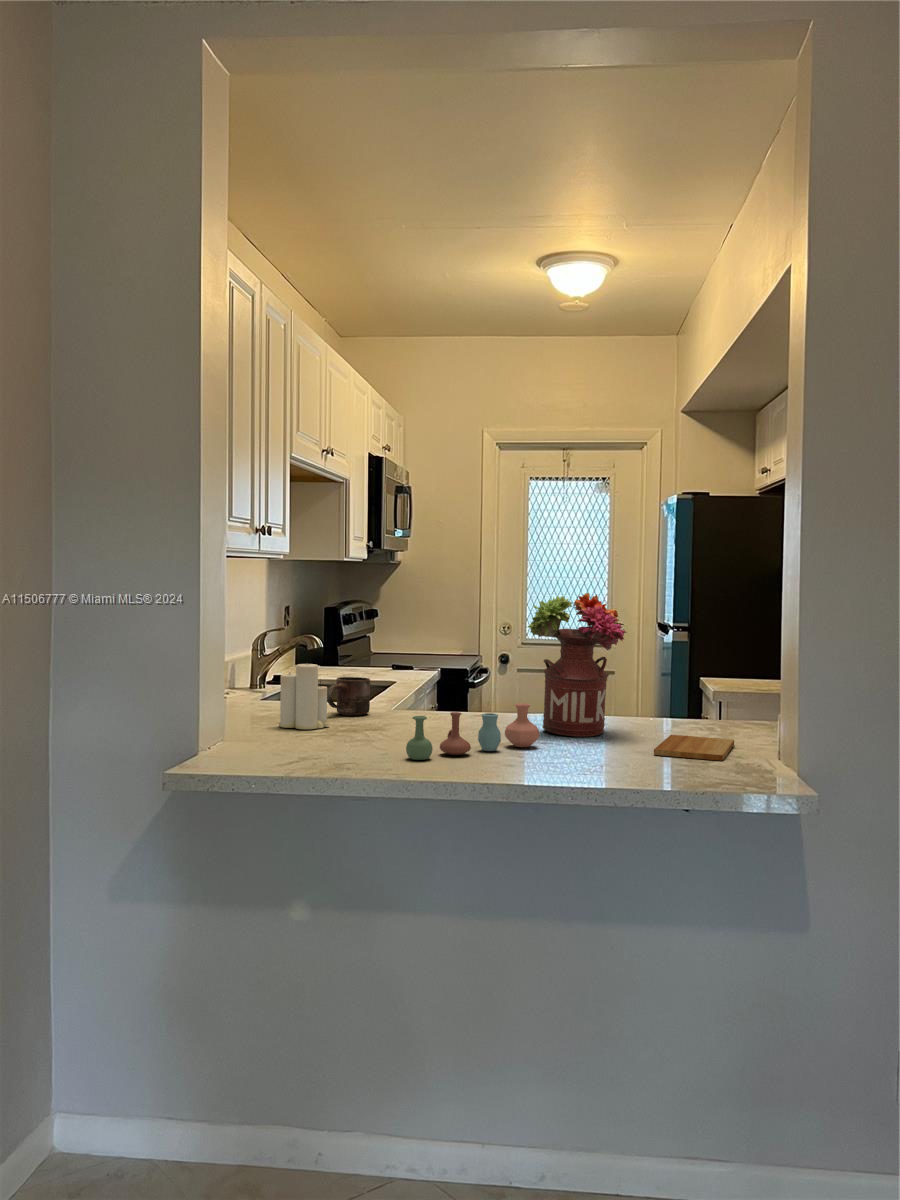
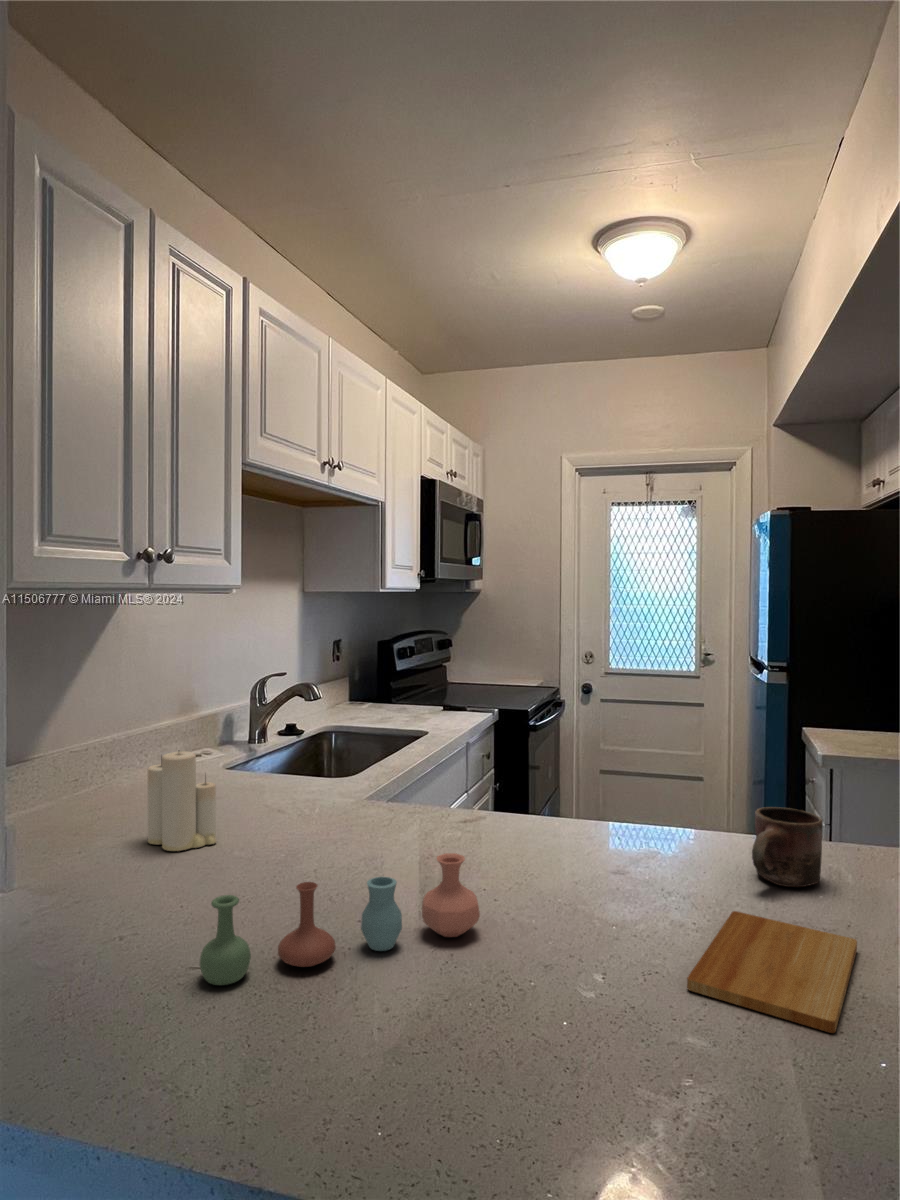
flower arrangement: present [528,593,626,737] -> none [490,652,652,896]
mug: present [327,677,370,715] -> present [752,807,823,887]

